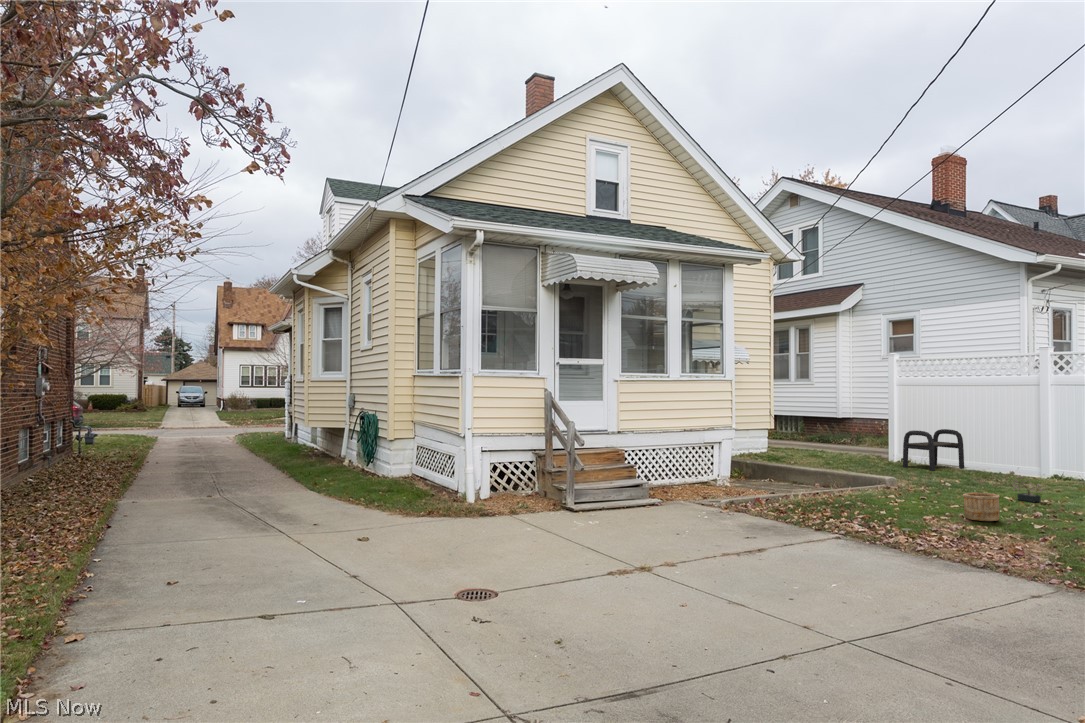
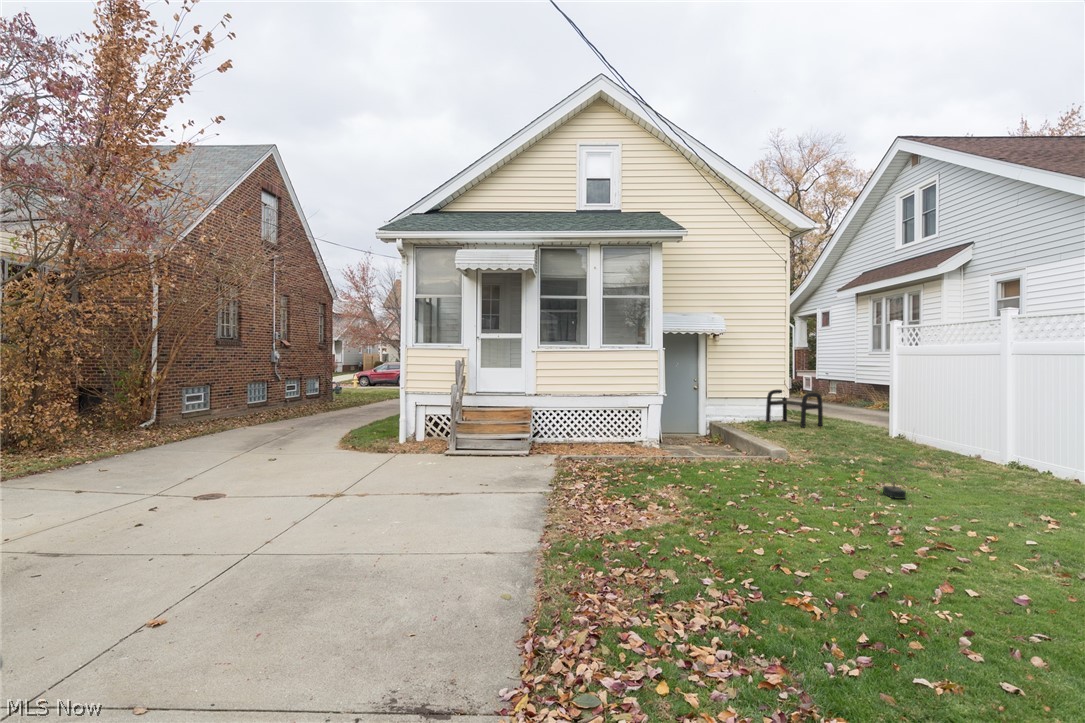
bench: present [903,429,964,471] -> present [766,390,823,428]
wooden bucket: present [963,492,1000,521] -> none [728,478,767,513]

